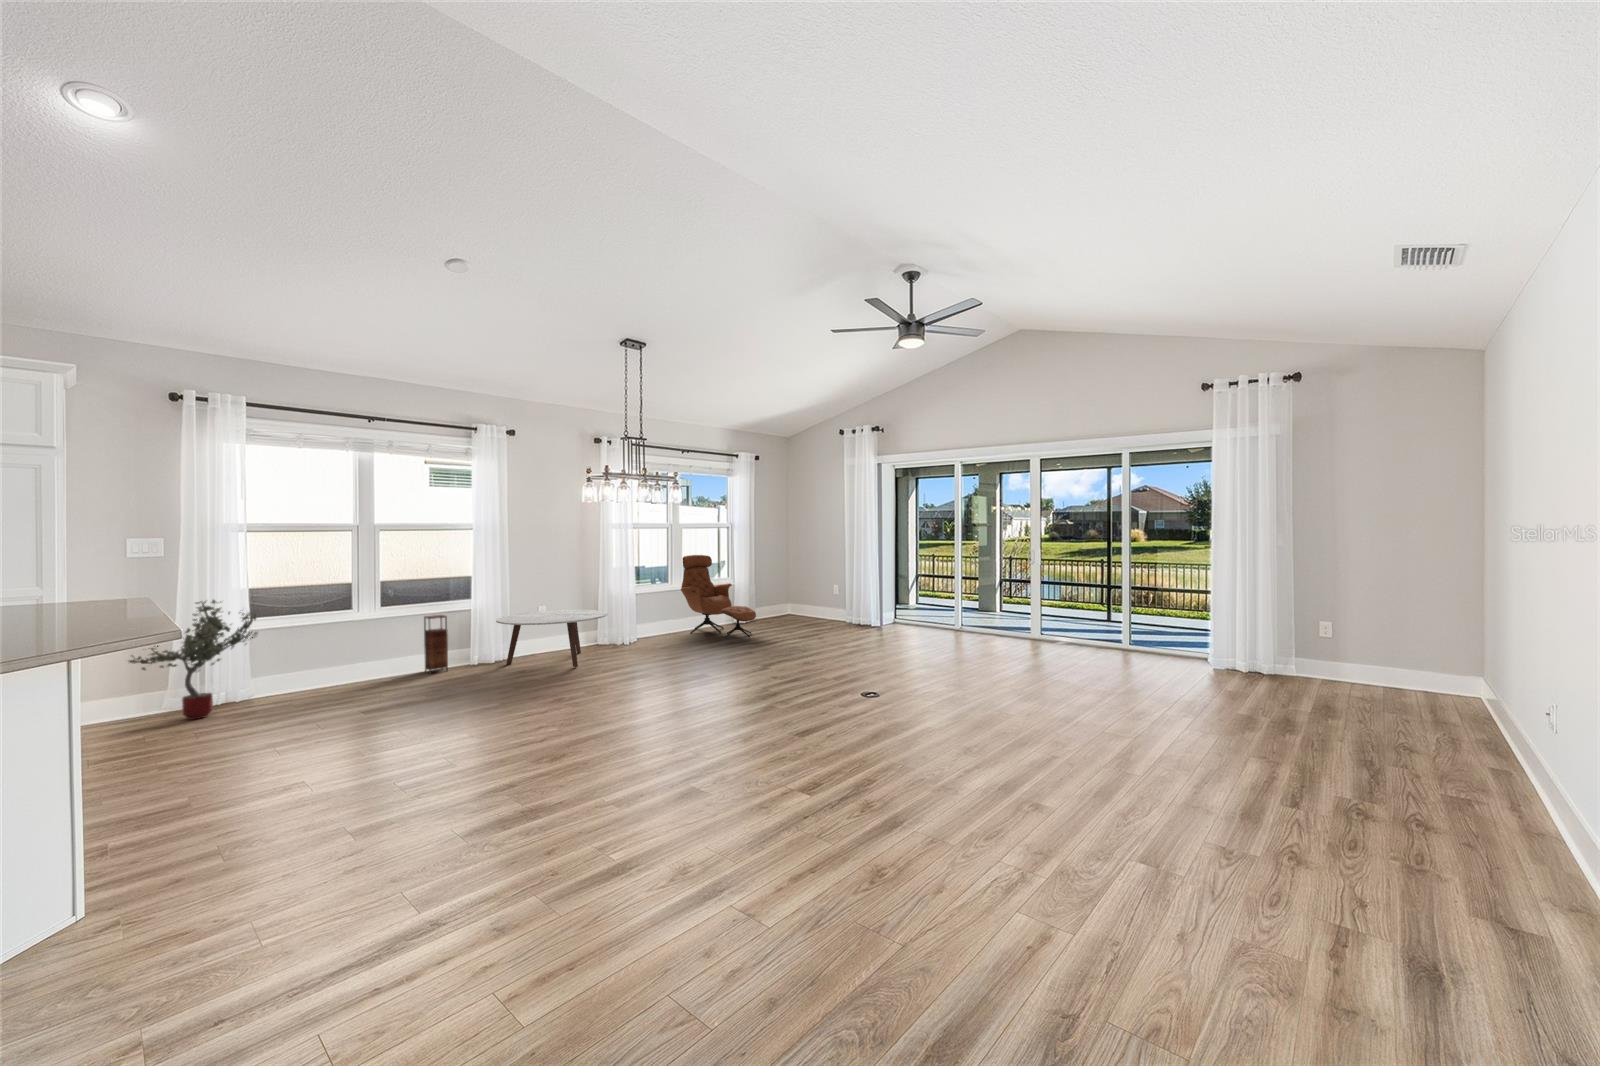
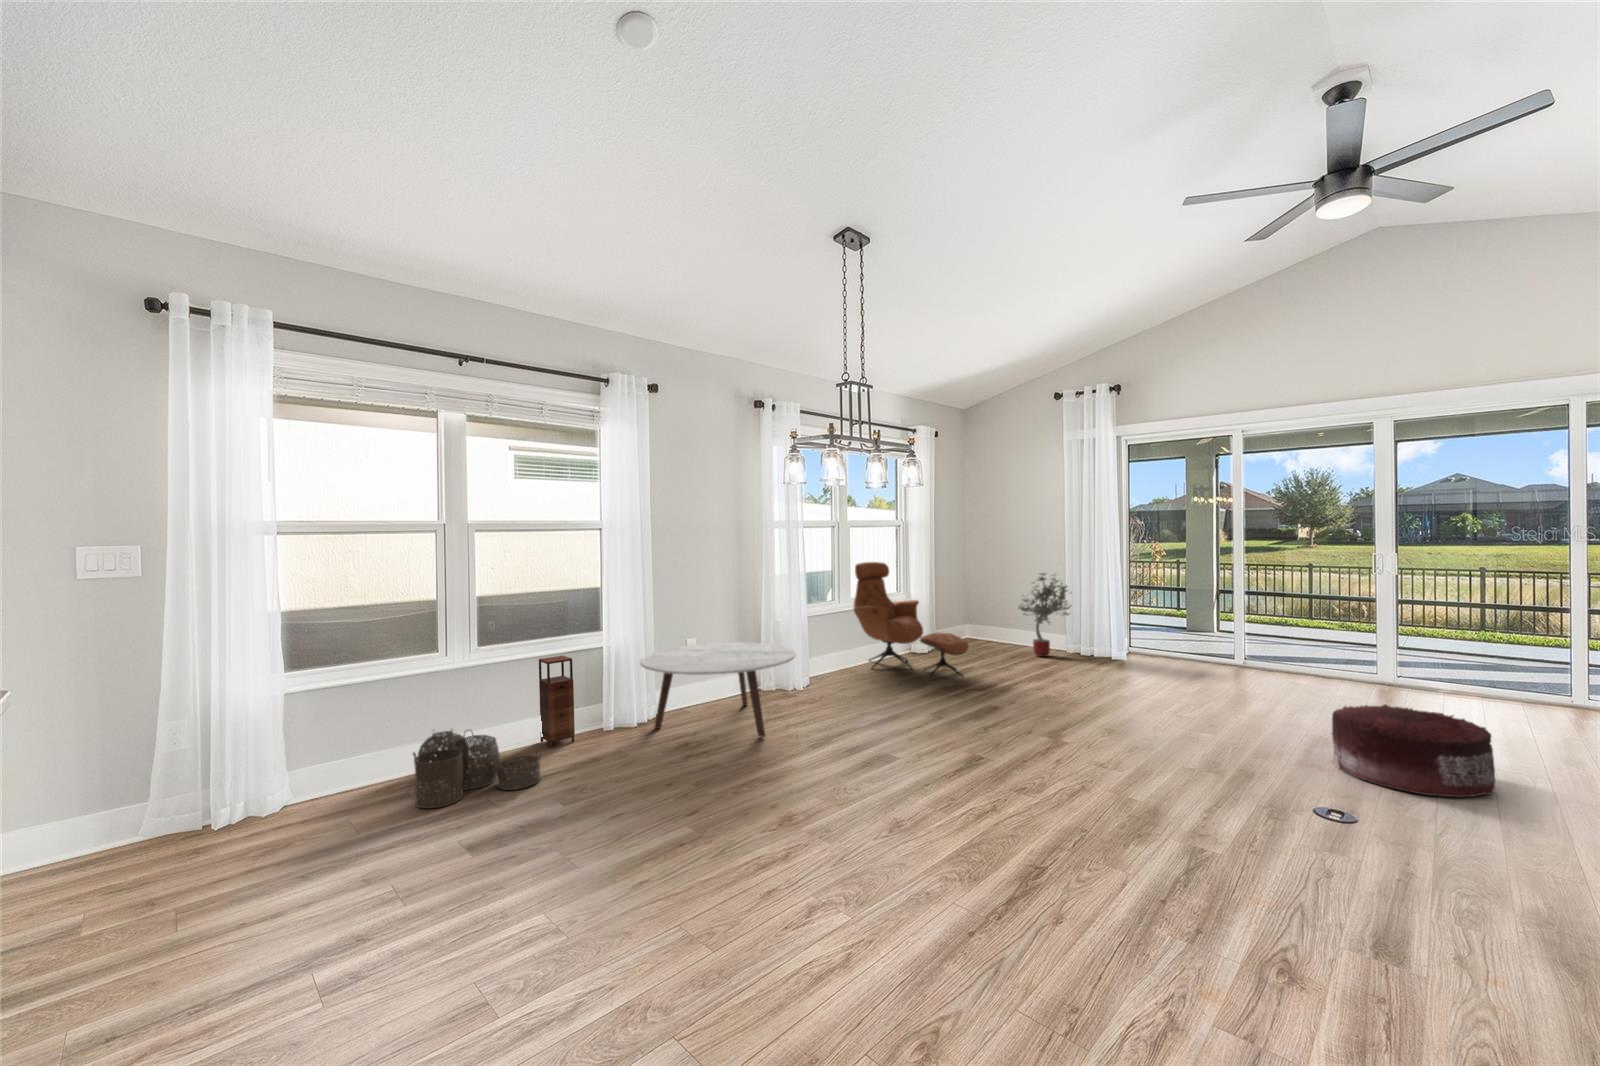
potted tree: present [129,600,257,720] -> present [1018,573,1071,657]
pouf: none [905,639,976,685] -> present [1332,704,1496,797]
woven basket: none [334,657,418,698] -> present [413,731,541,808]

